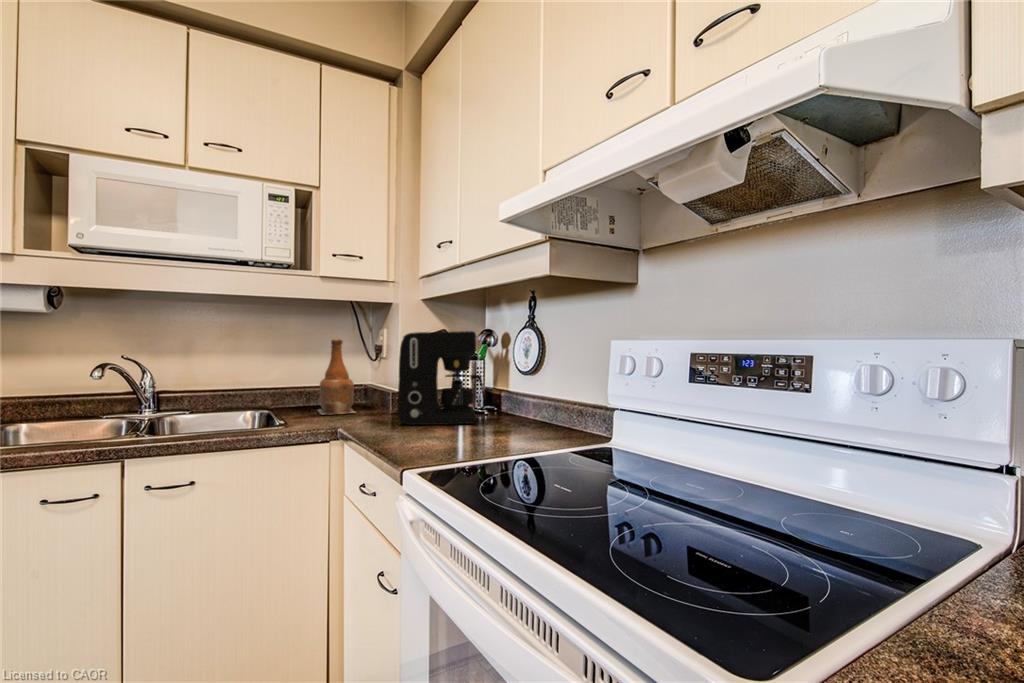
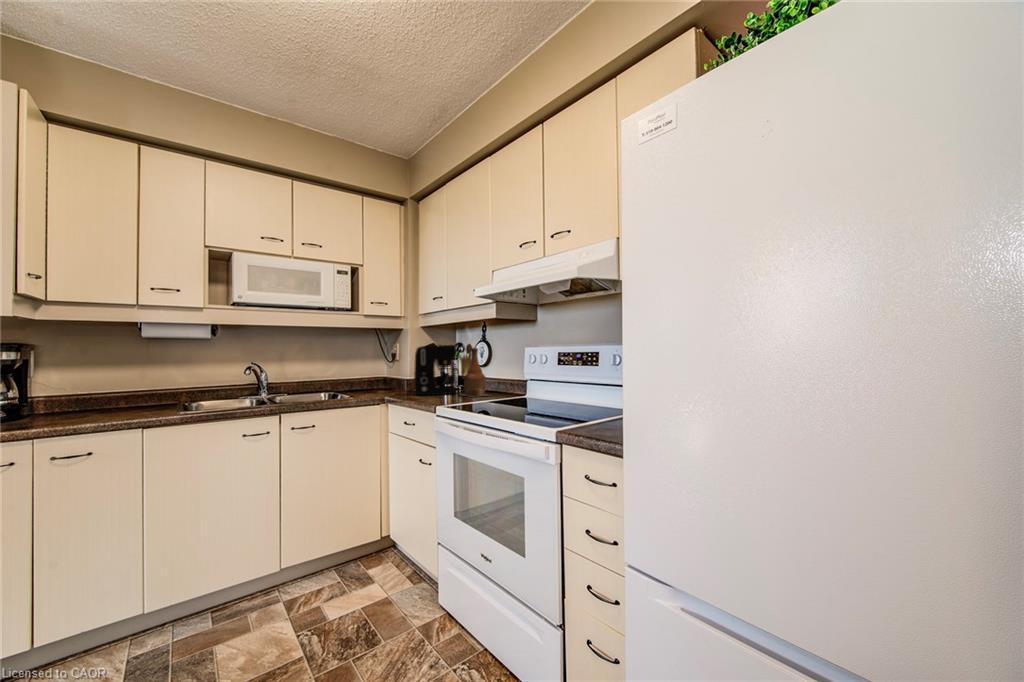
bottle: present [318,338,355,414] -> present [464,348,486,397]

